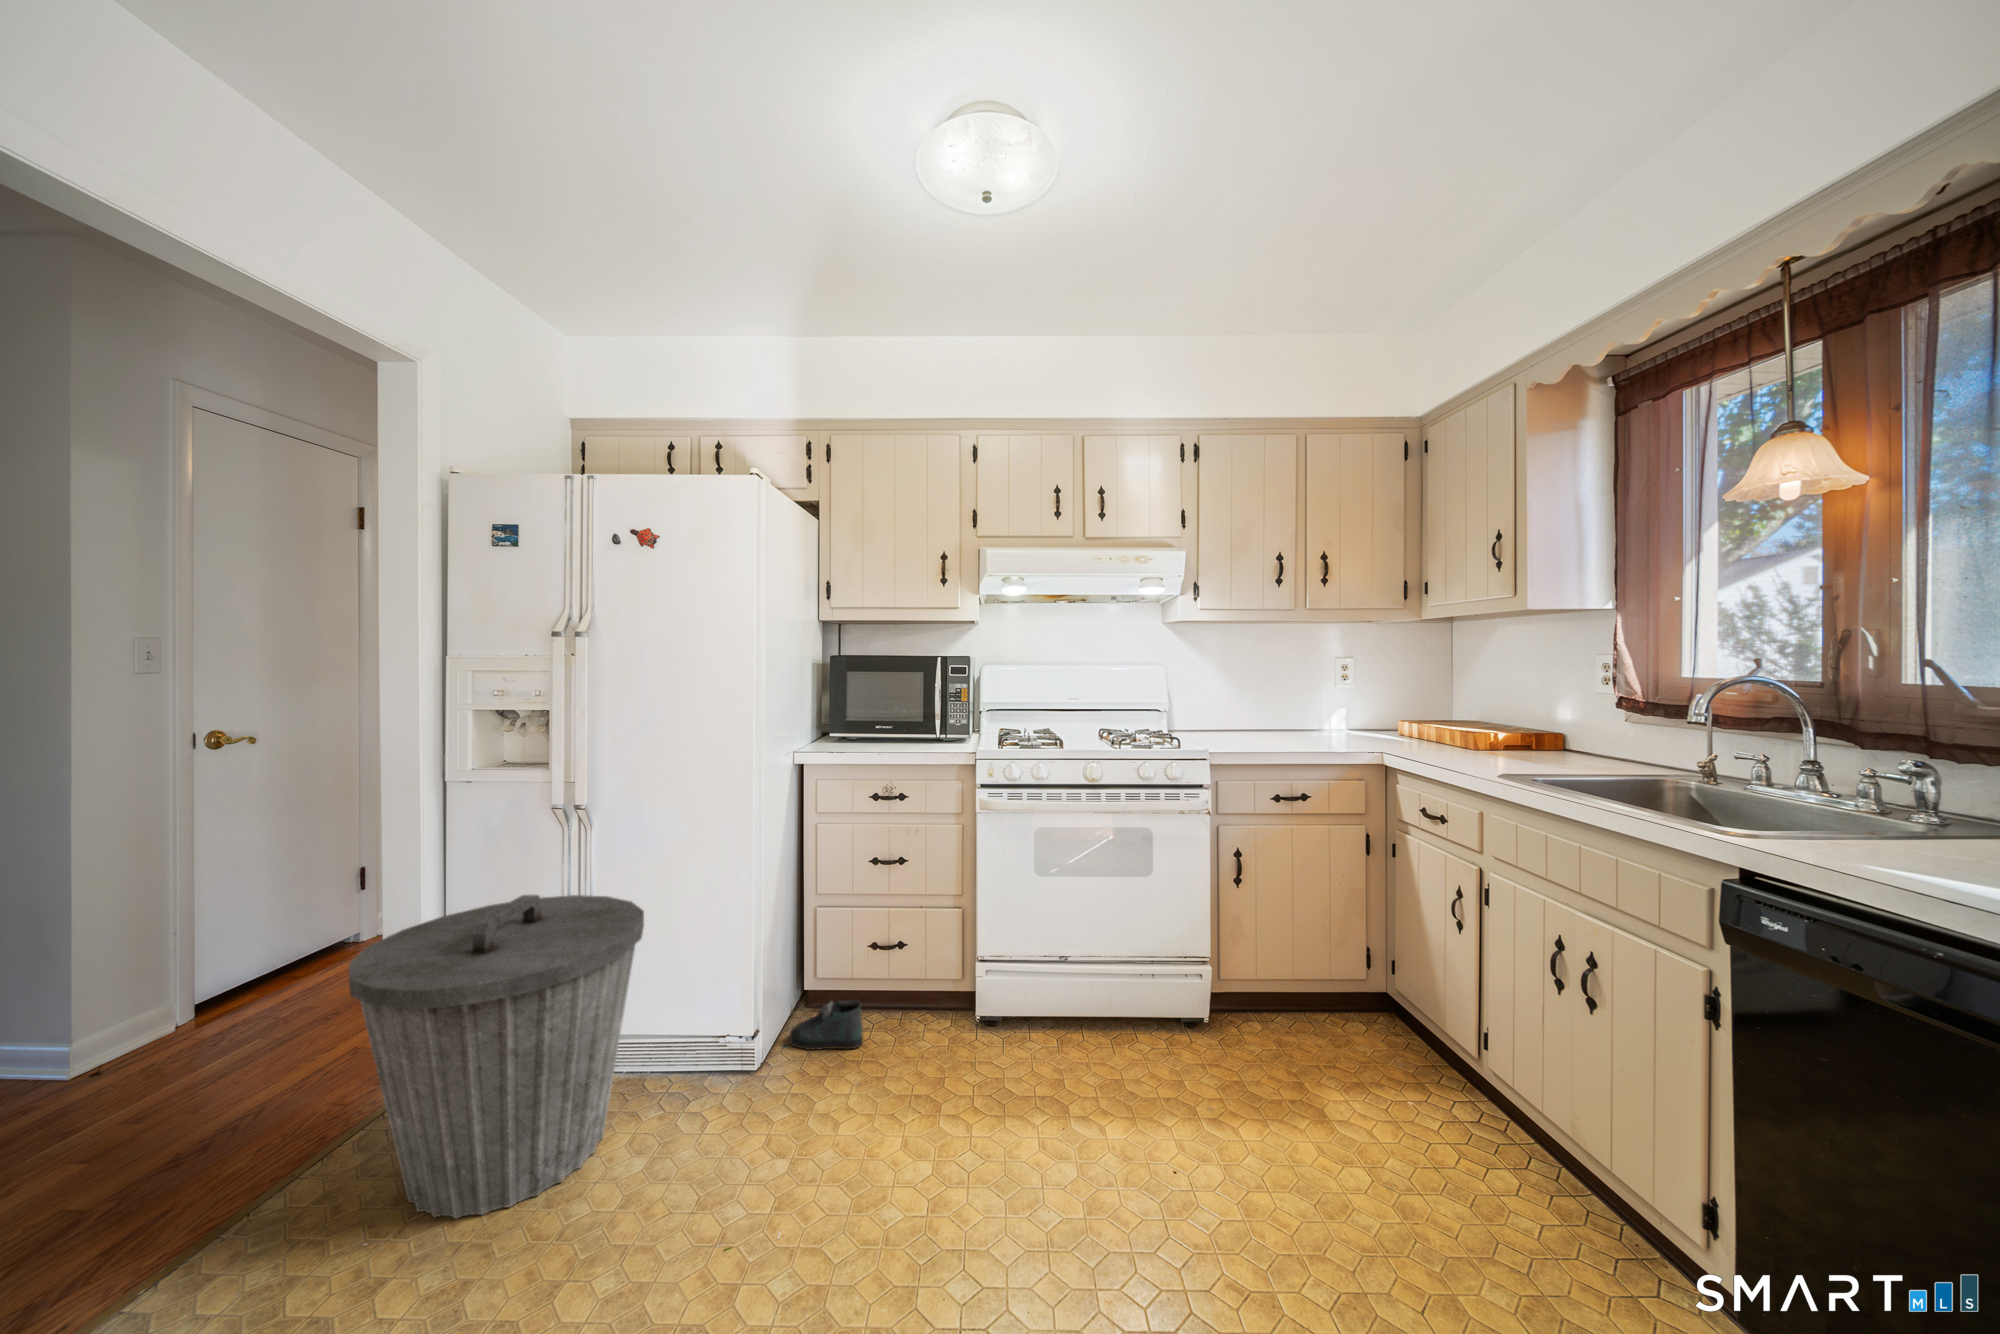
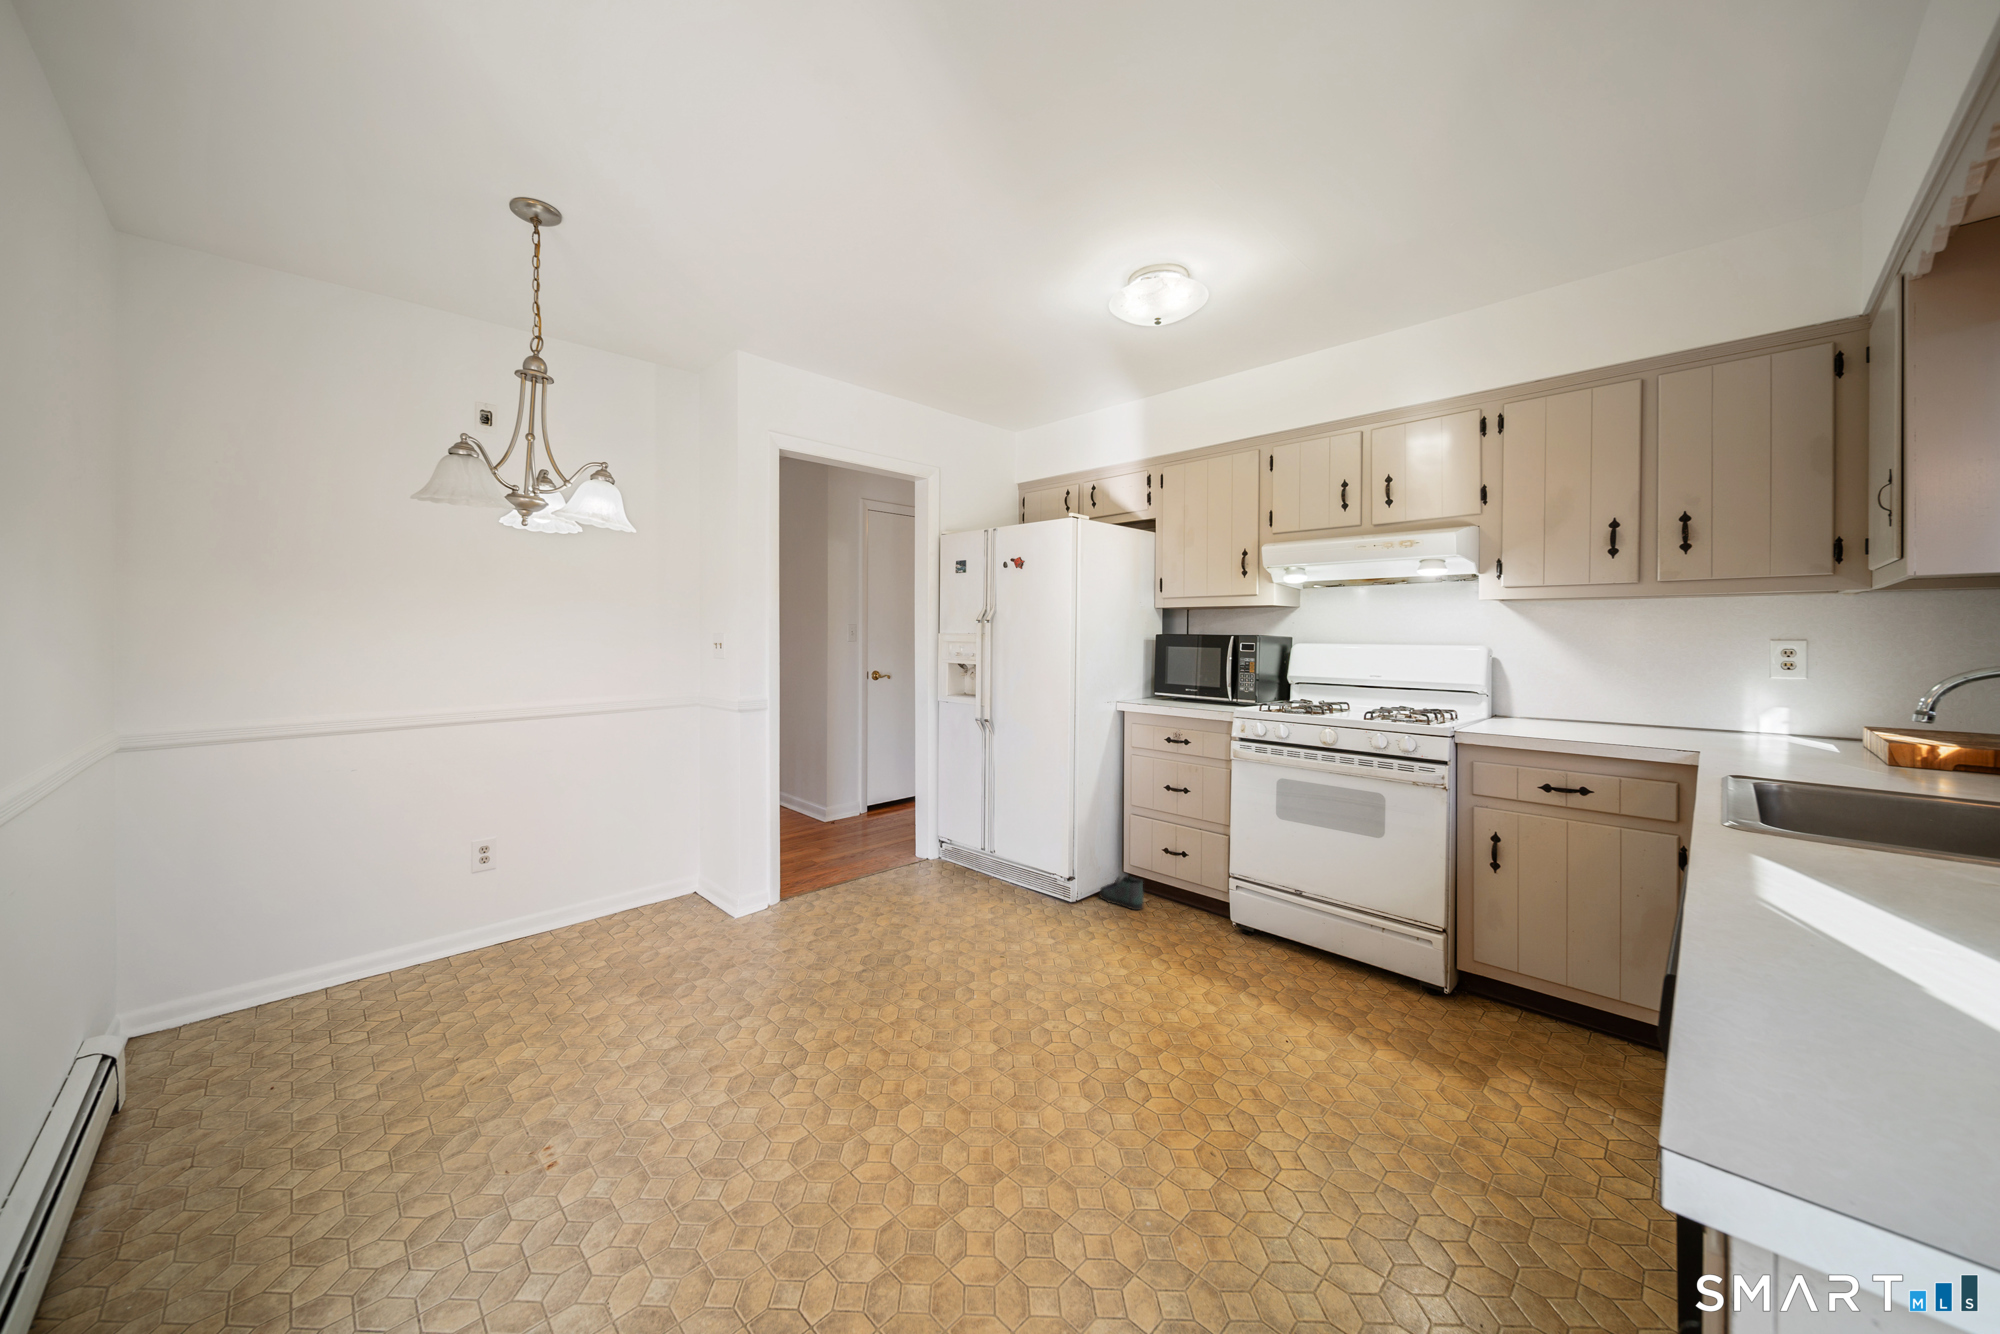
trash can: present [349,895,644,1218] -> none [880,764,1005,913]

